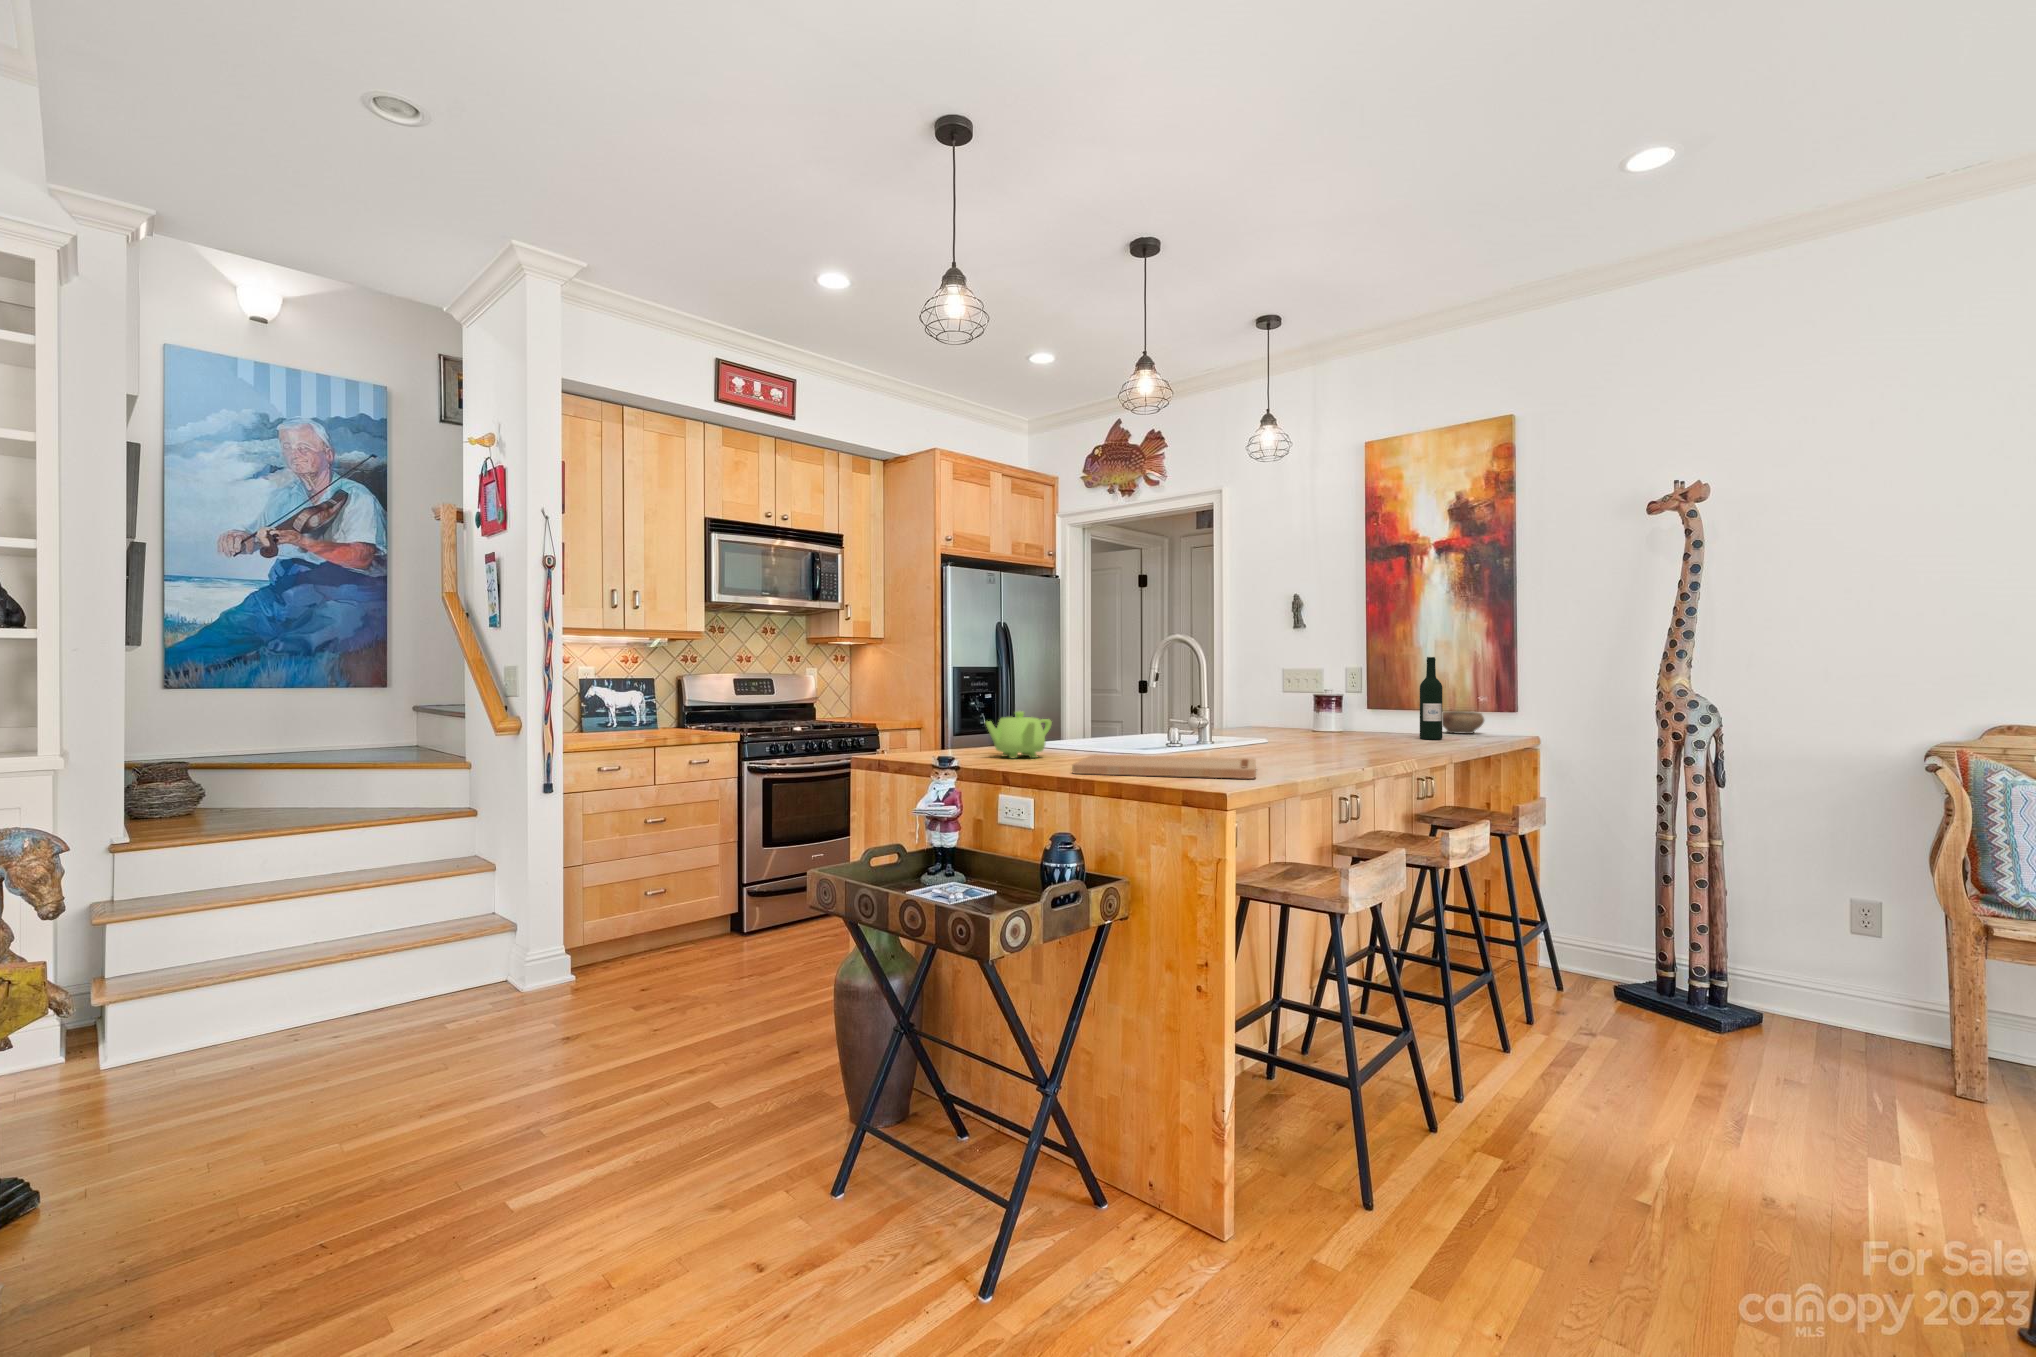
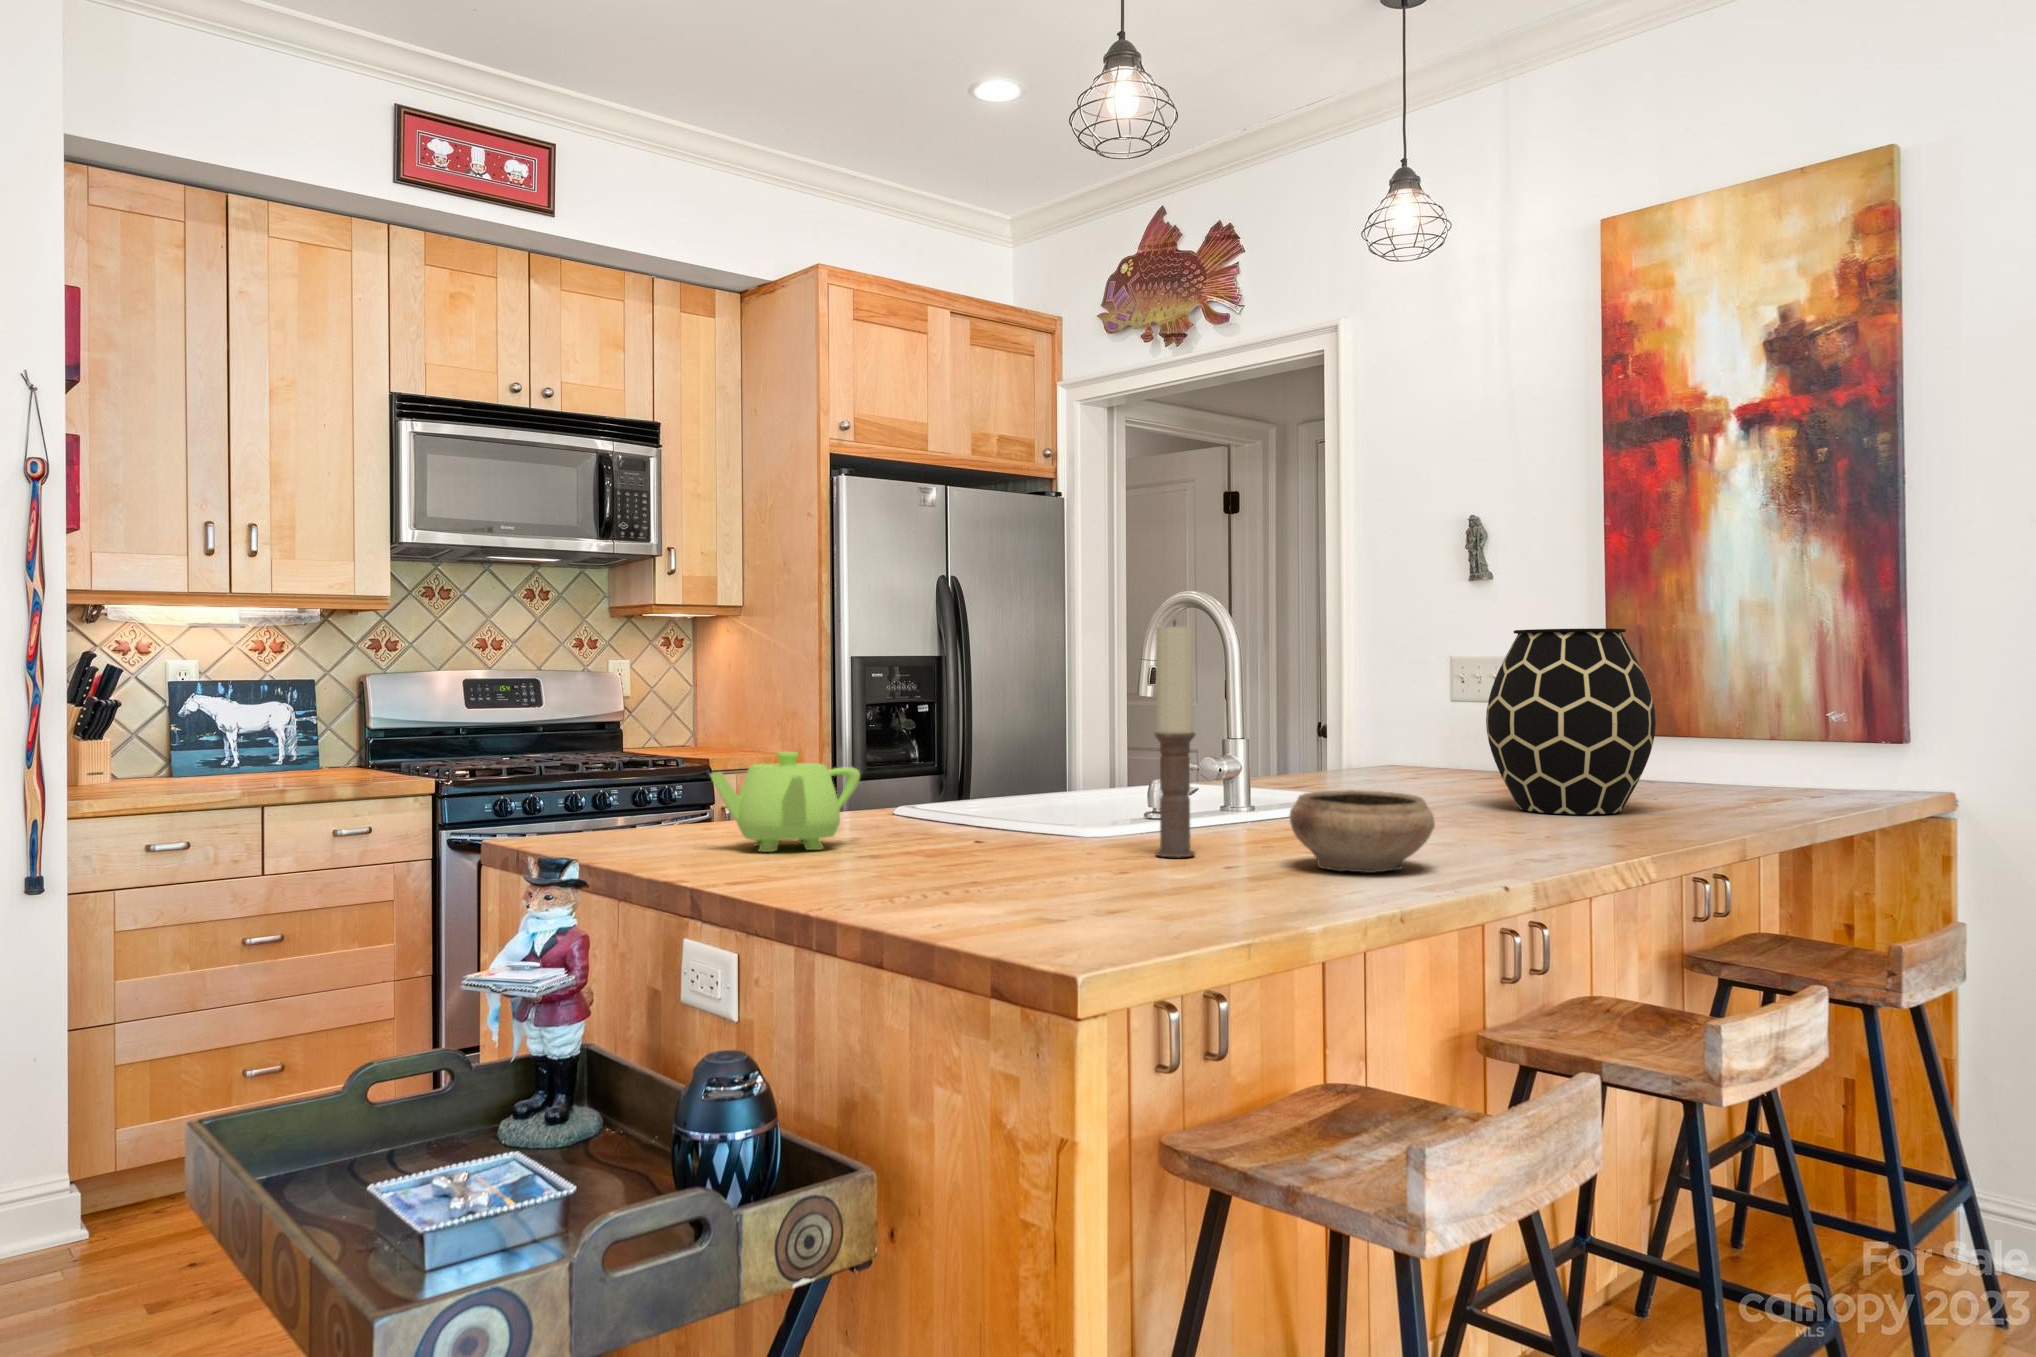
candle: none [1196,650,1215,760] -> present [1155,621,1195,857]
vase: none [1325,655,1406,745] -> present [1486,628,1656,814]
wine bottle: present [1420,657,1442,739] -> none [1694,632,1741,800]
ceramic bowl: present [1443,711,1484,734] -> present [1290,790,1435,873]
cutting board: present [1072,755,1256,779] -> none [812,848,1256,921]

